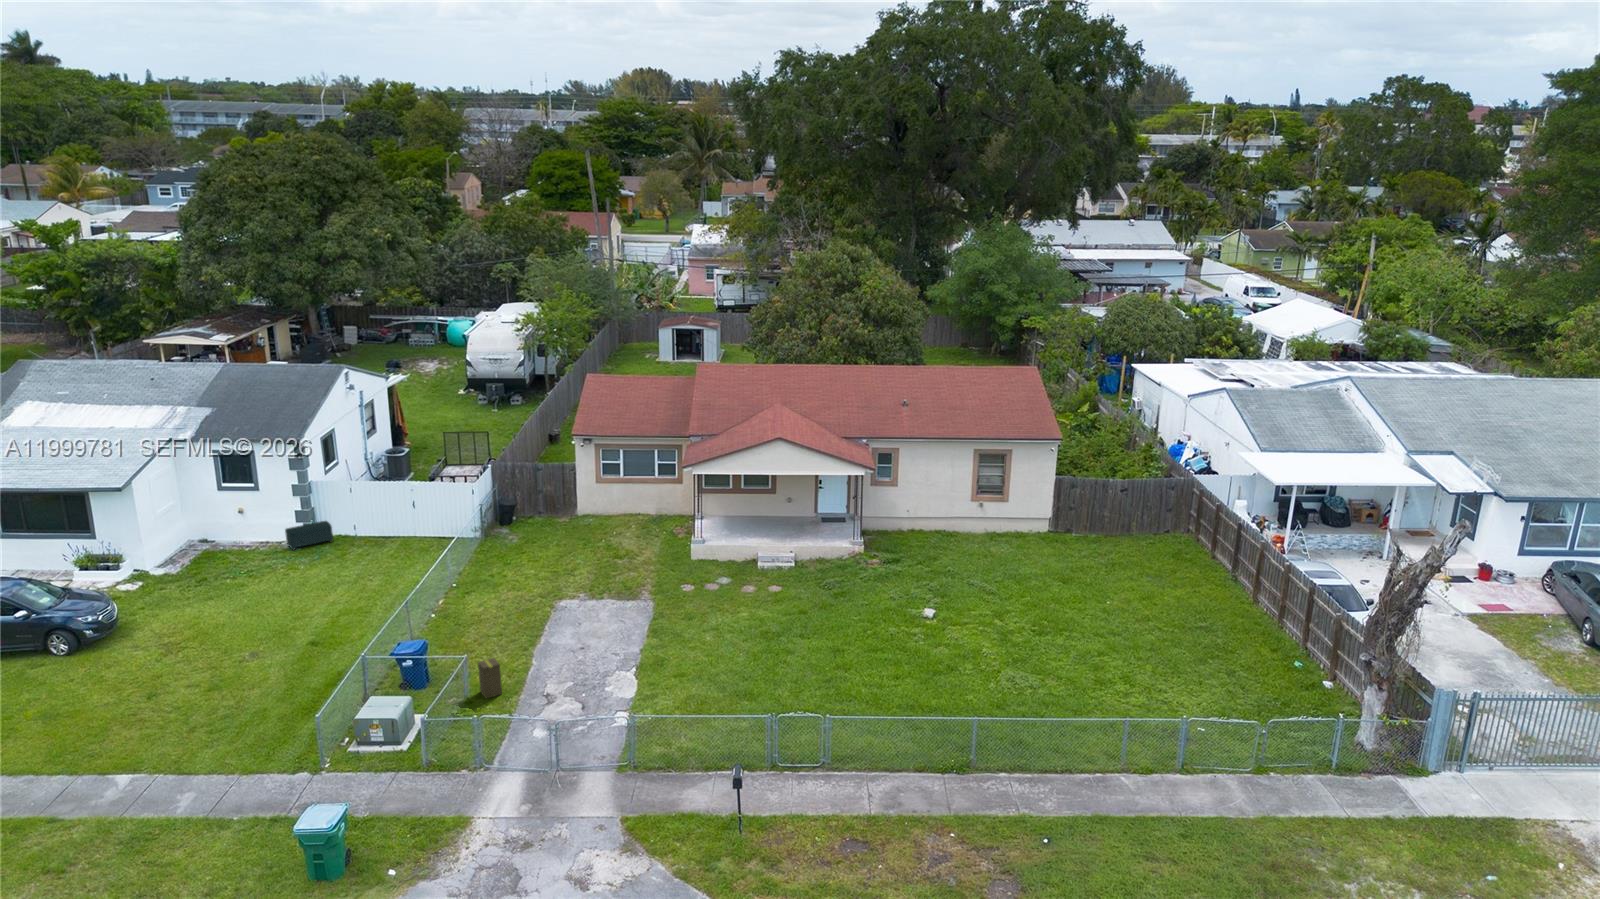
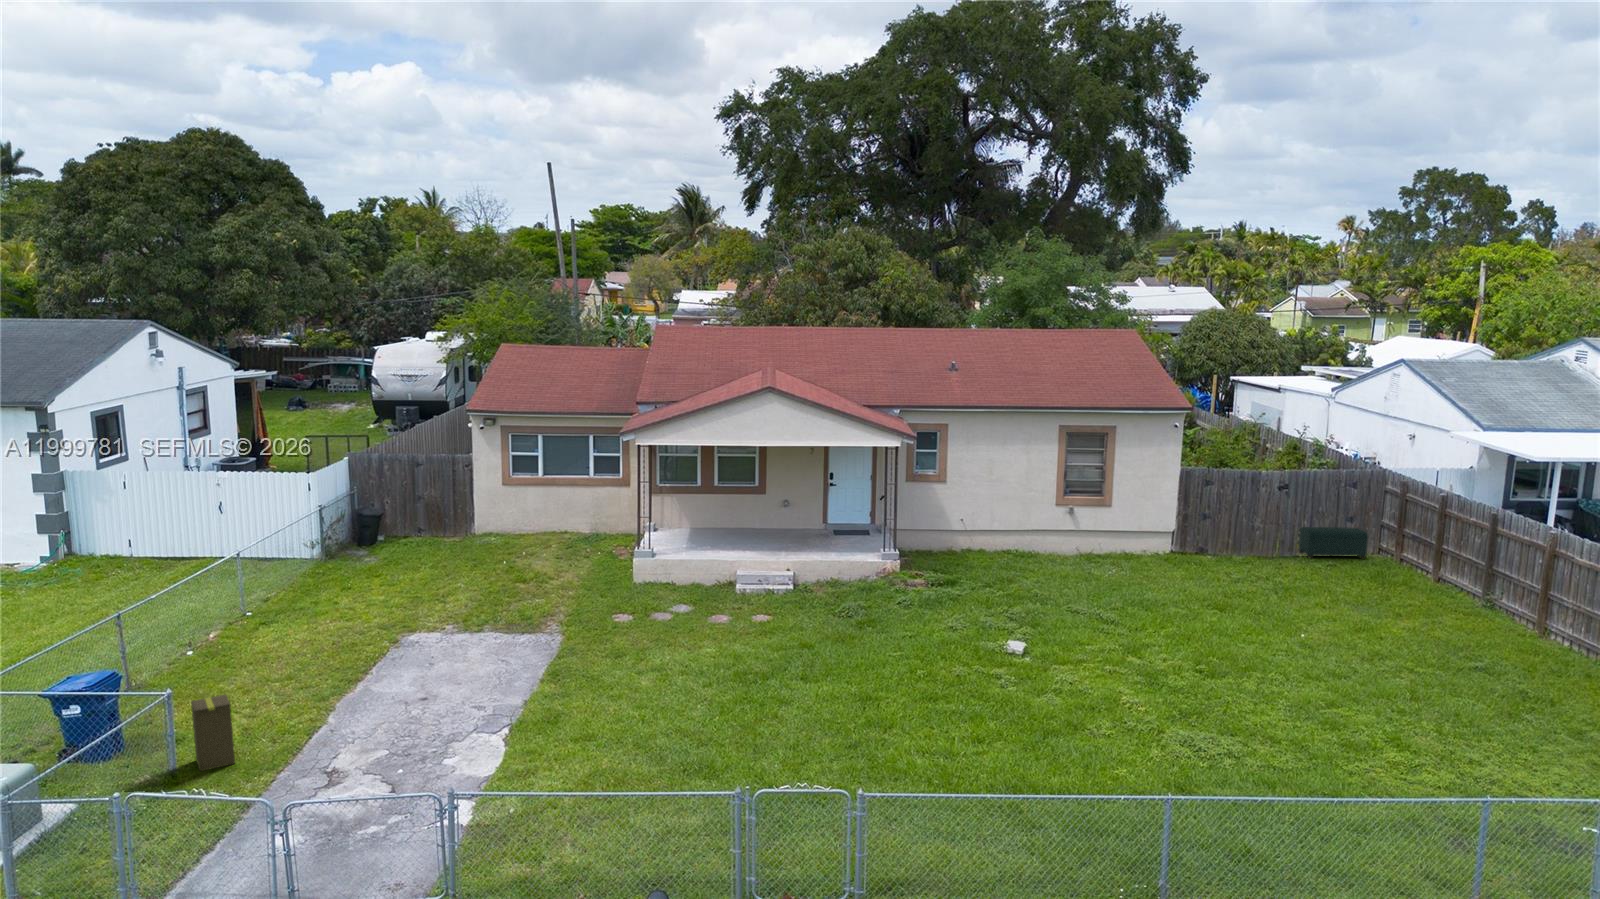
bench: present [285,521,333,550] -> present [1299,527,1368,559]

